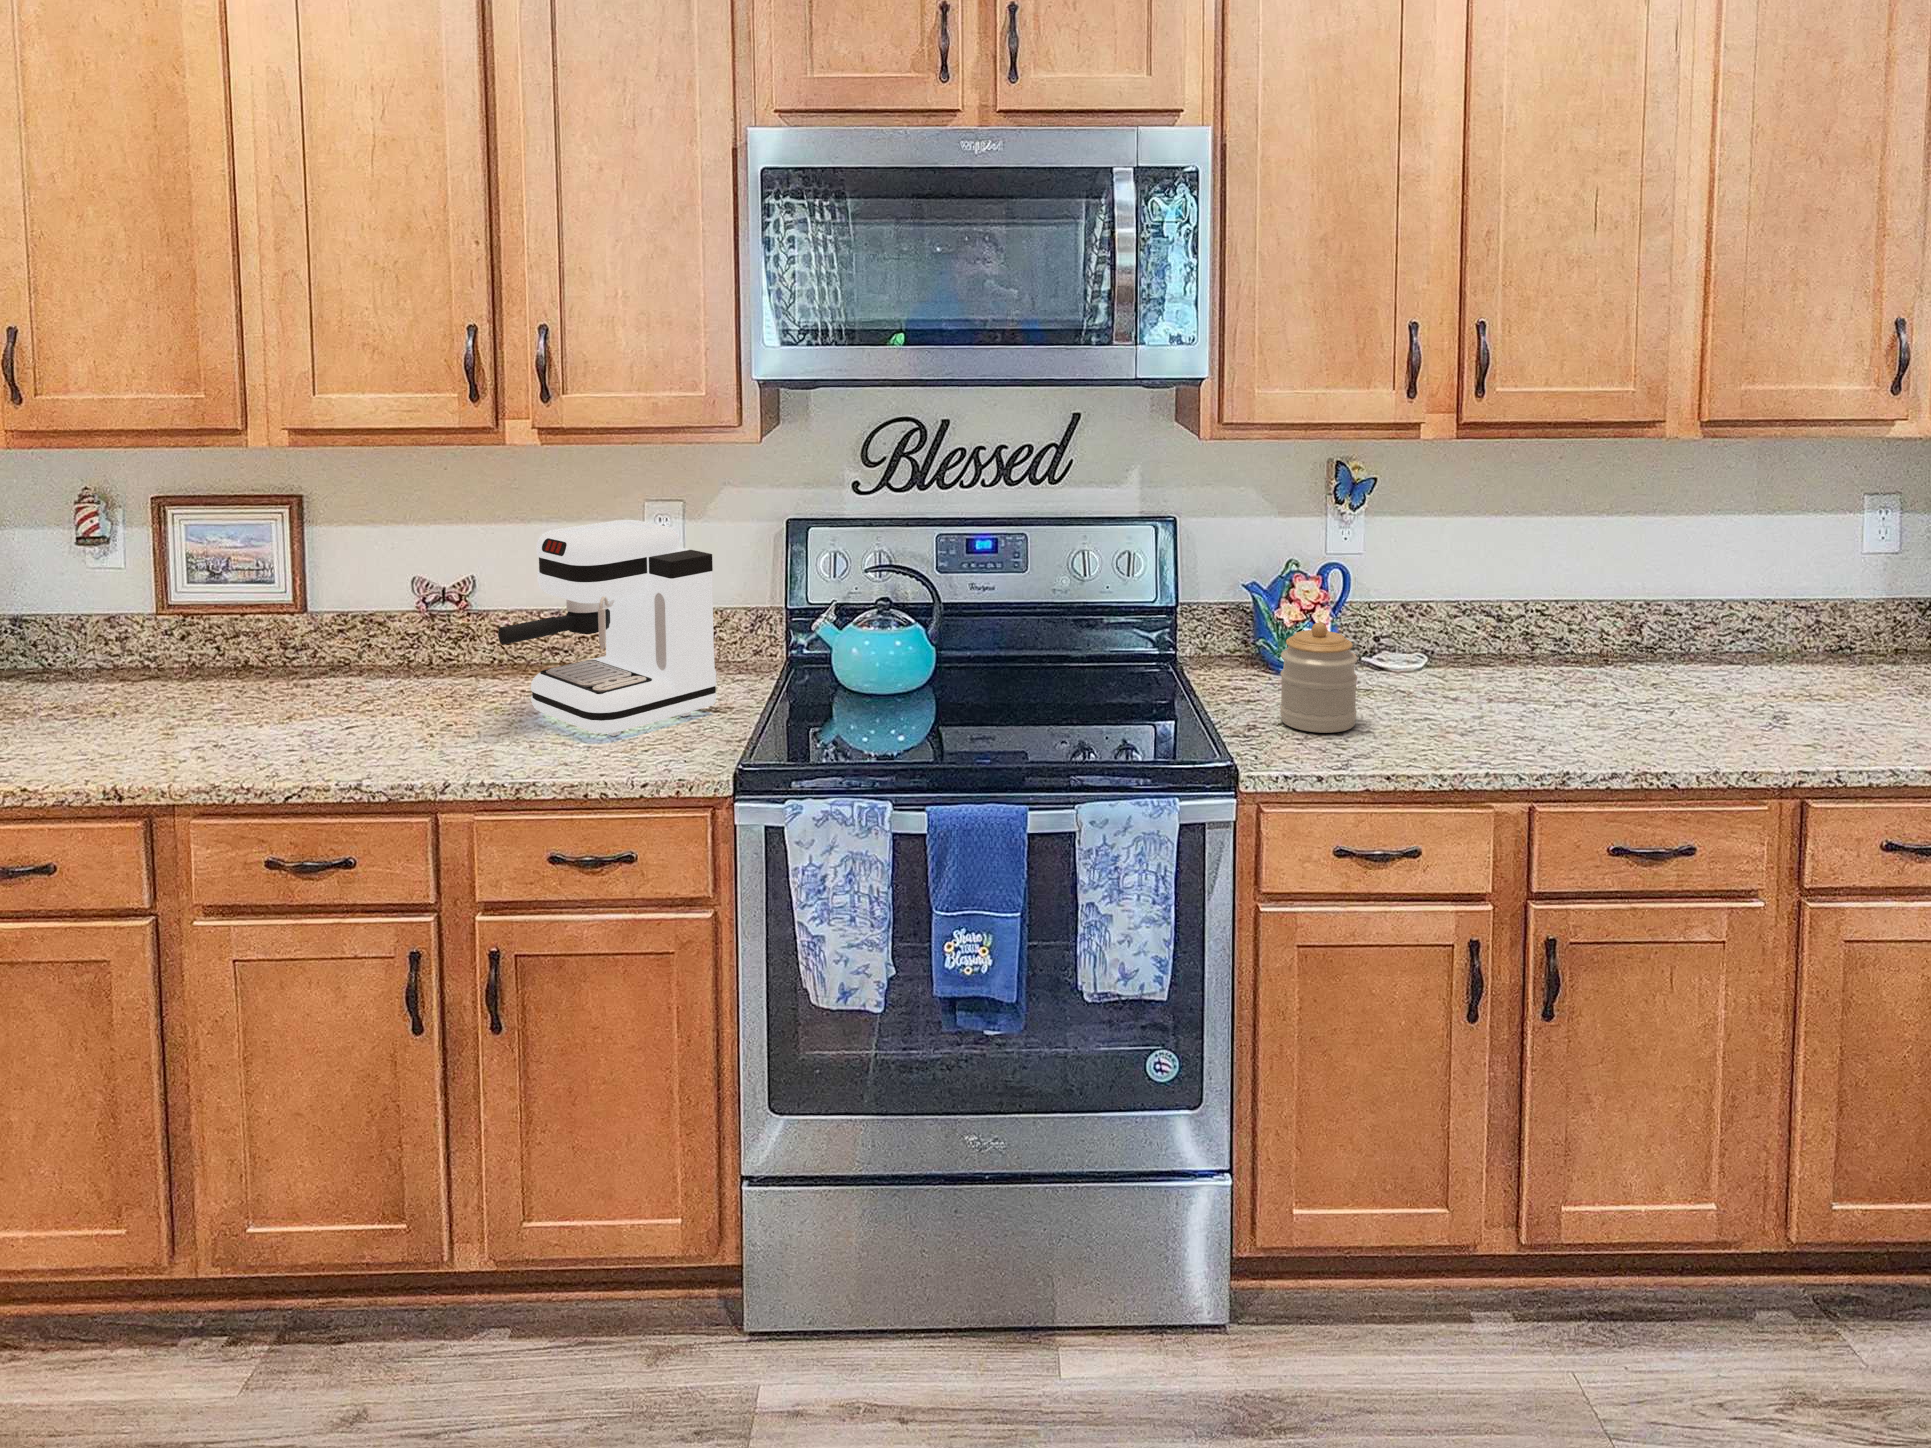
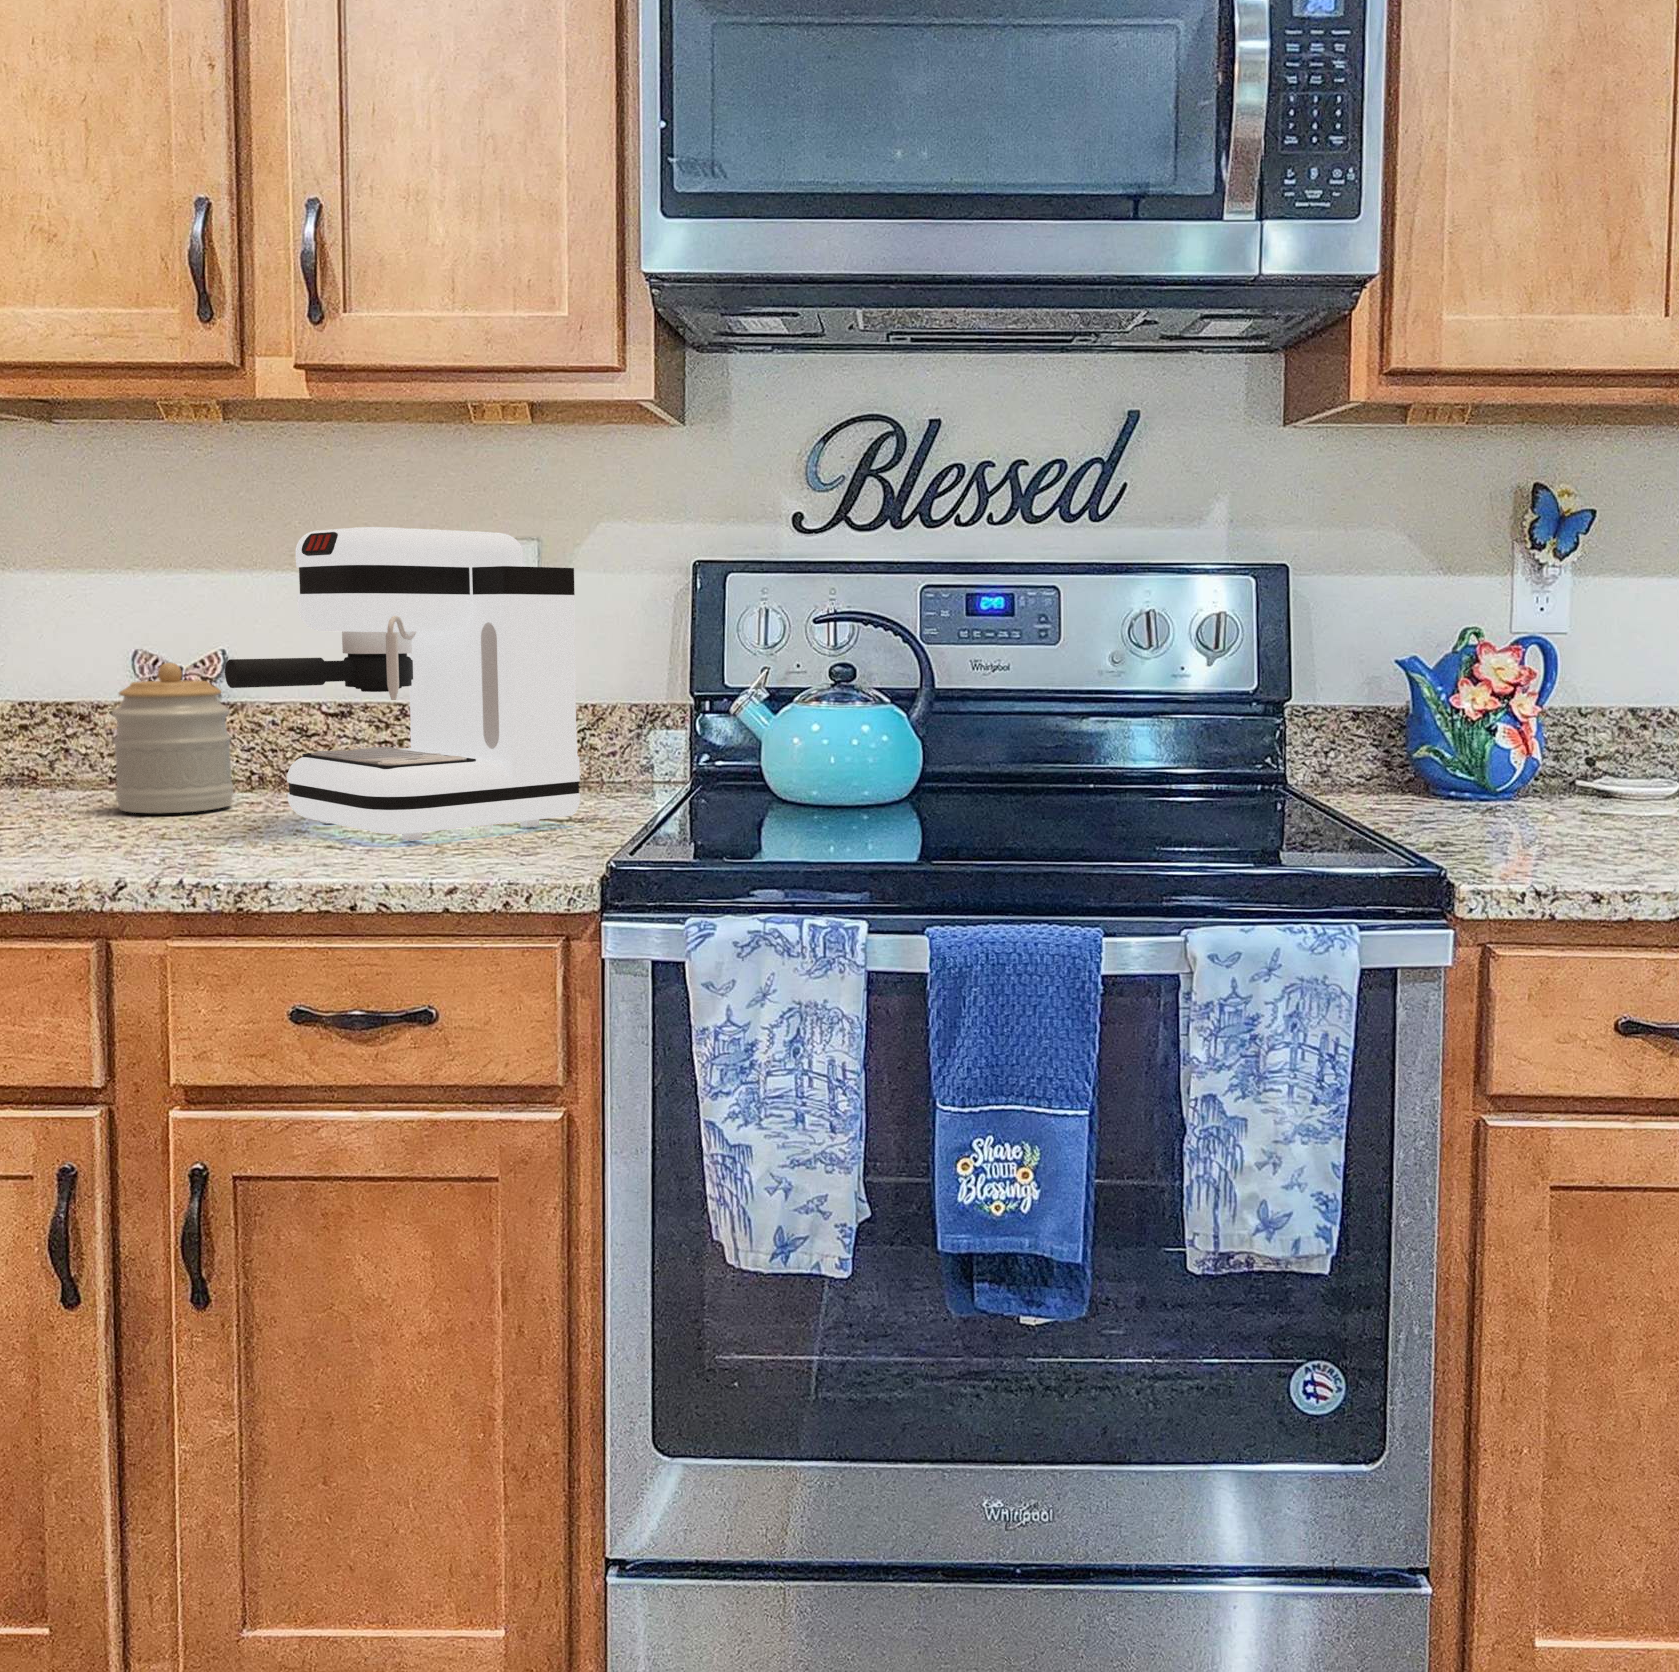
jar: present [1280,623,1357,733] -> present [112,663,233,813]

